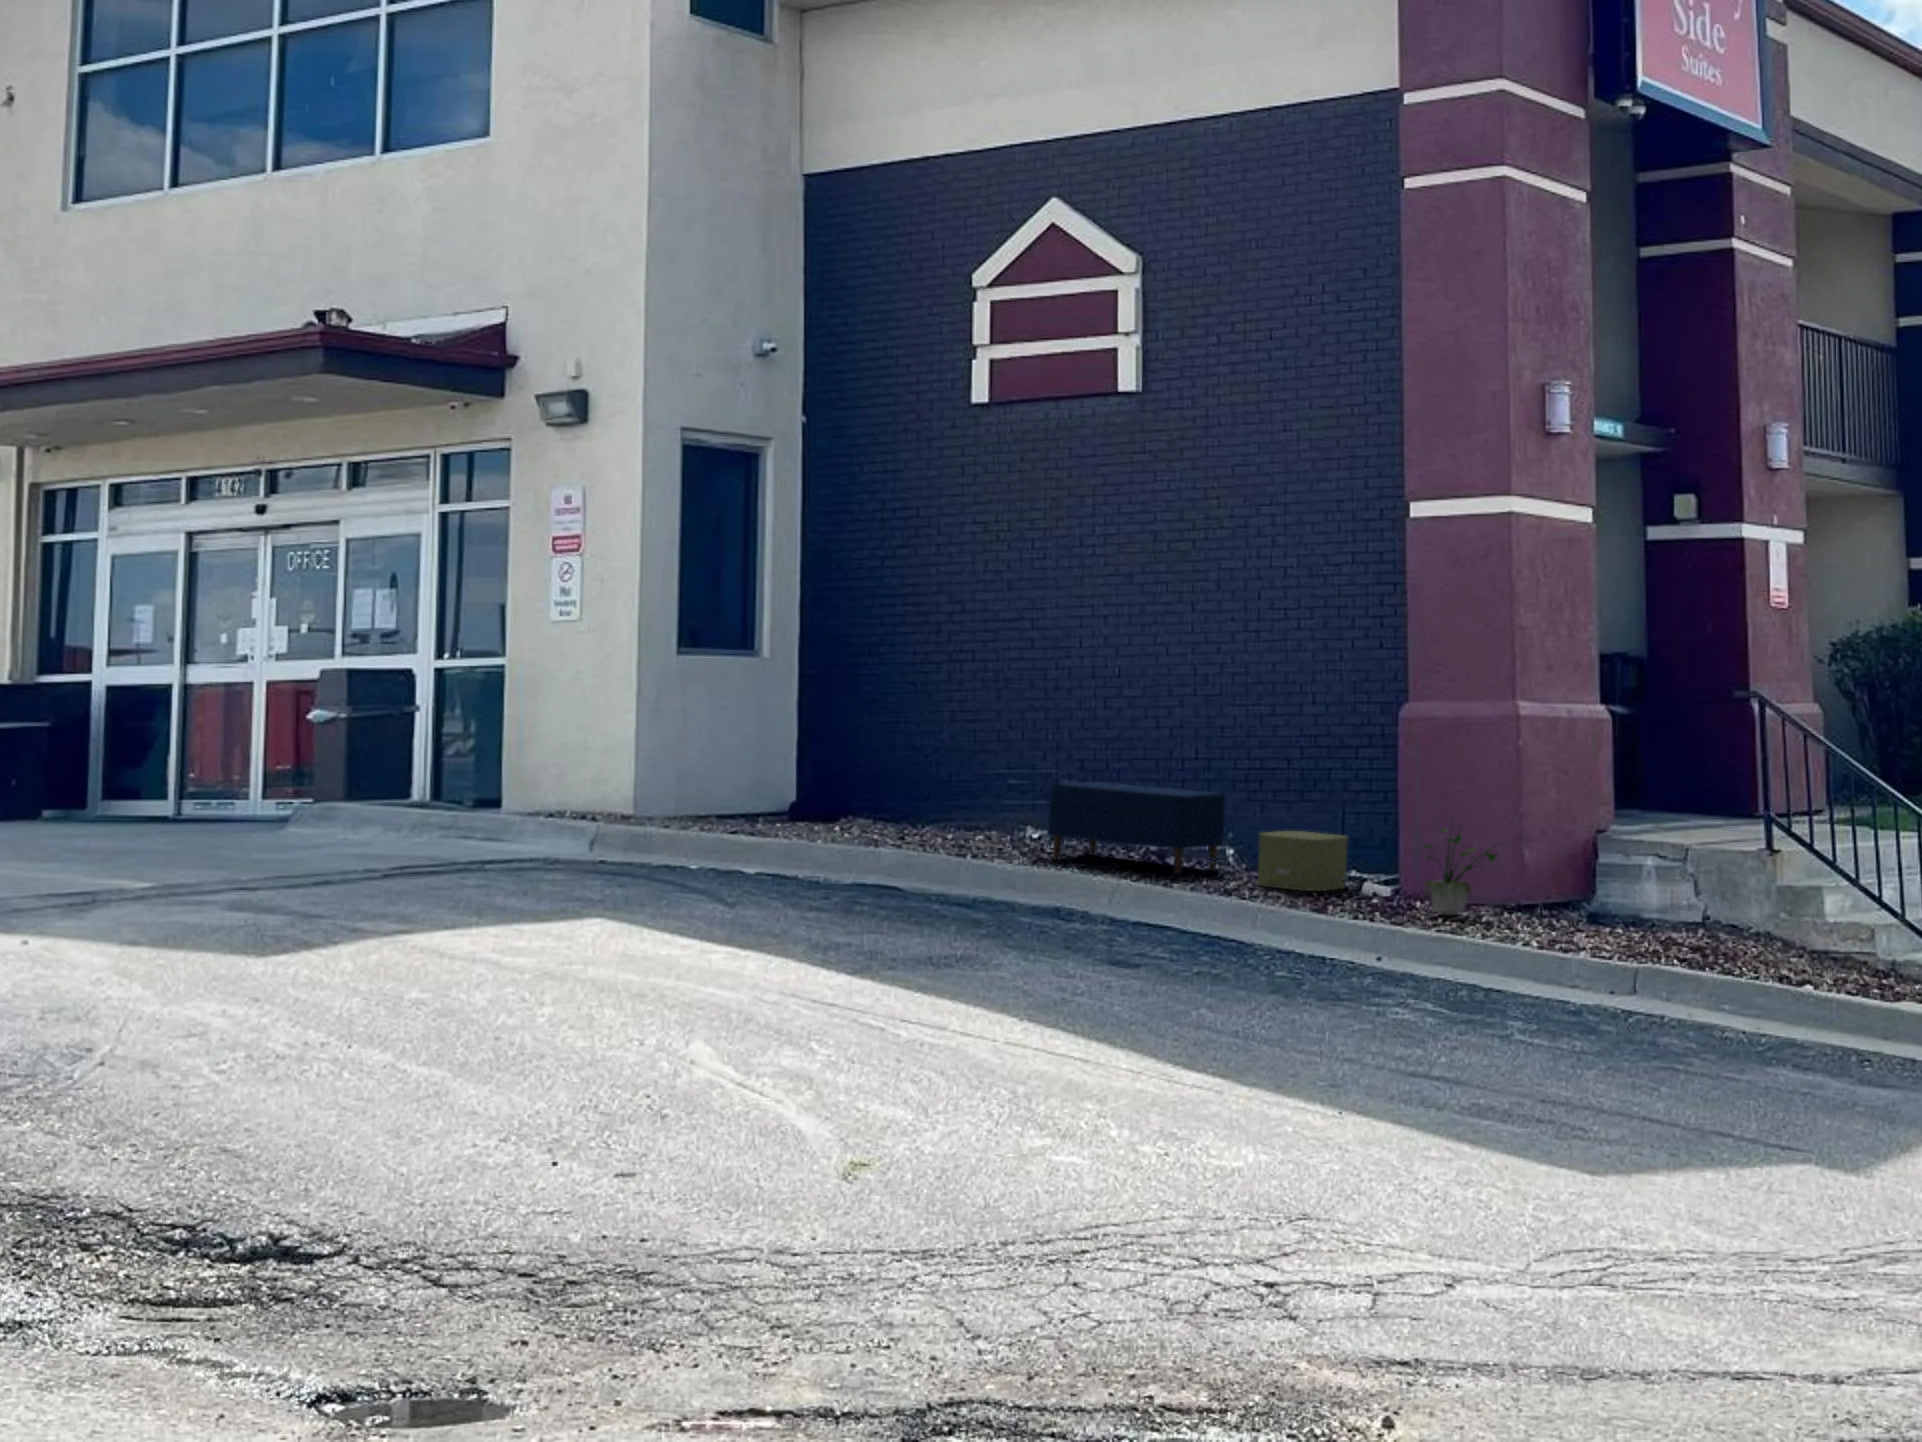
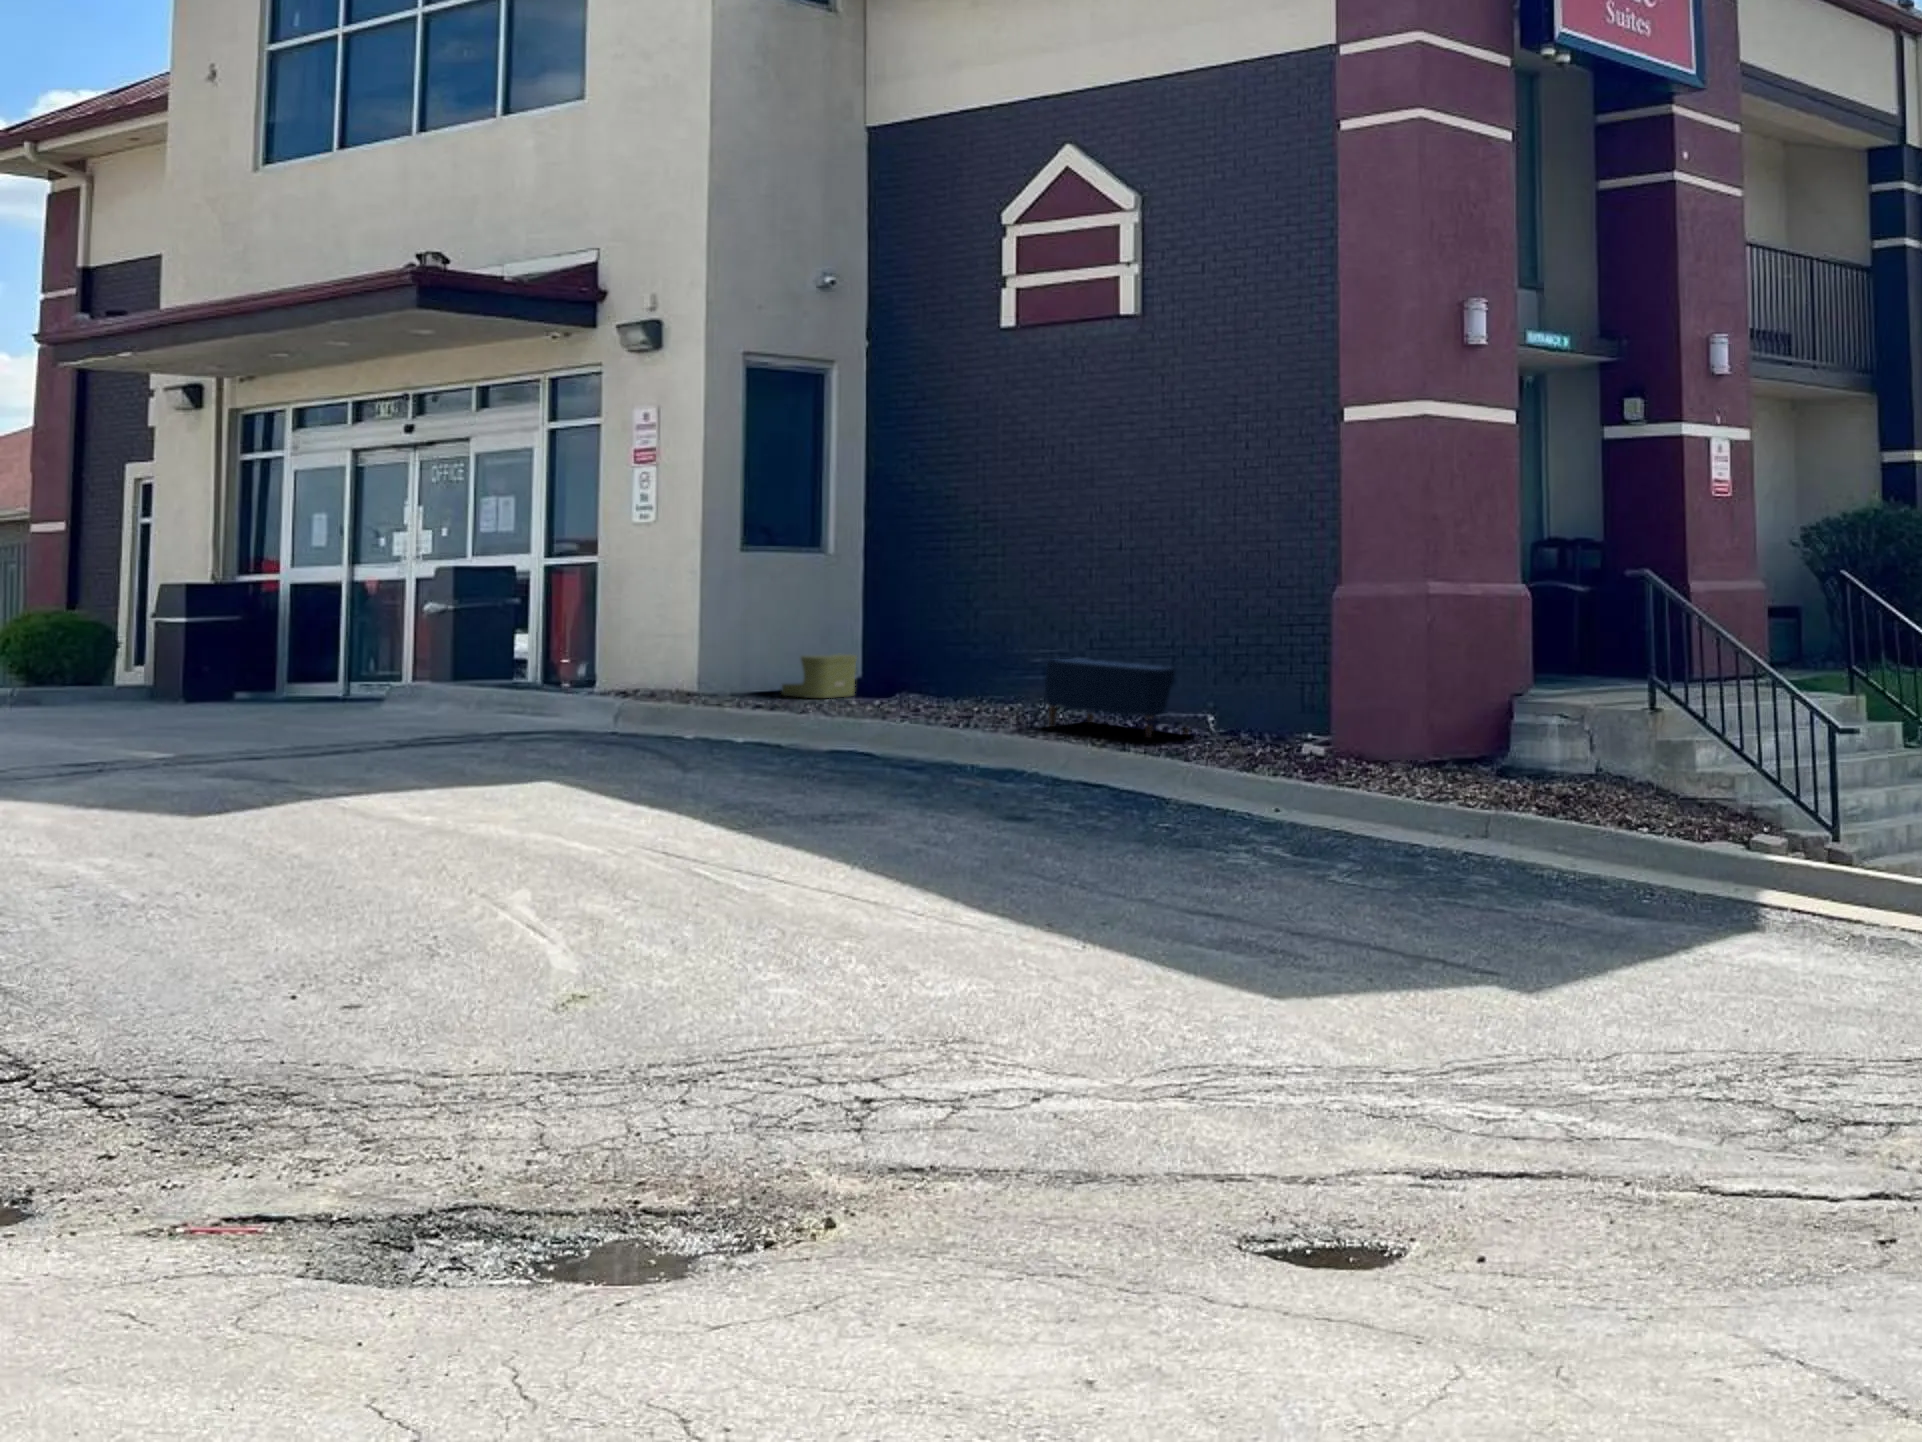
potted plant: present [1423,829,1506,915] -> none [1339,676,1414,772]
storage box: present [1258,831,1348,891] -> present [782,655,857,698]

